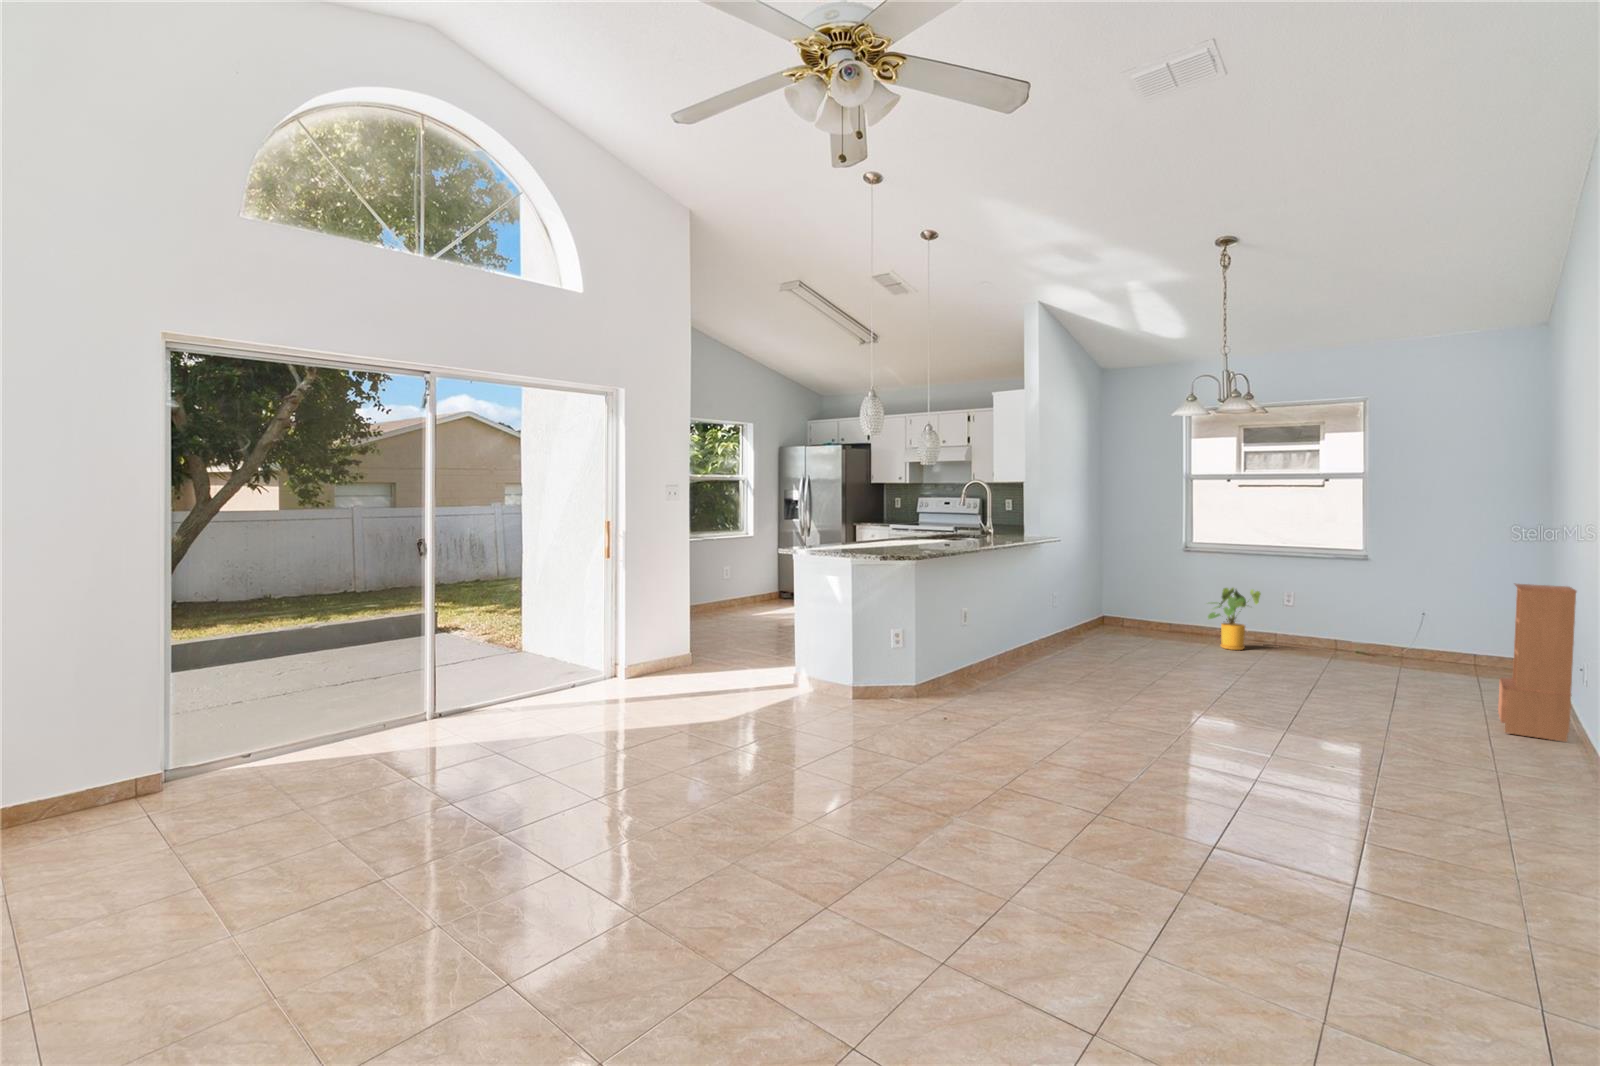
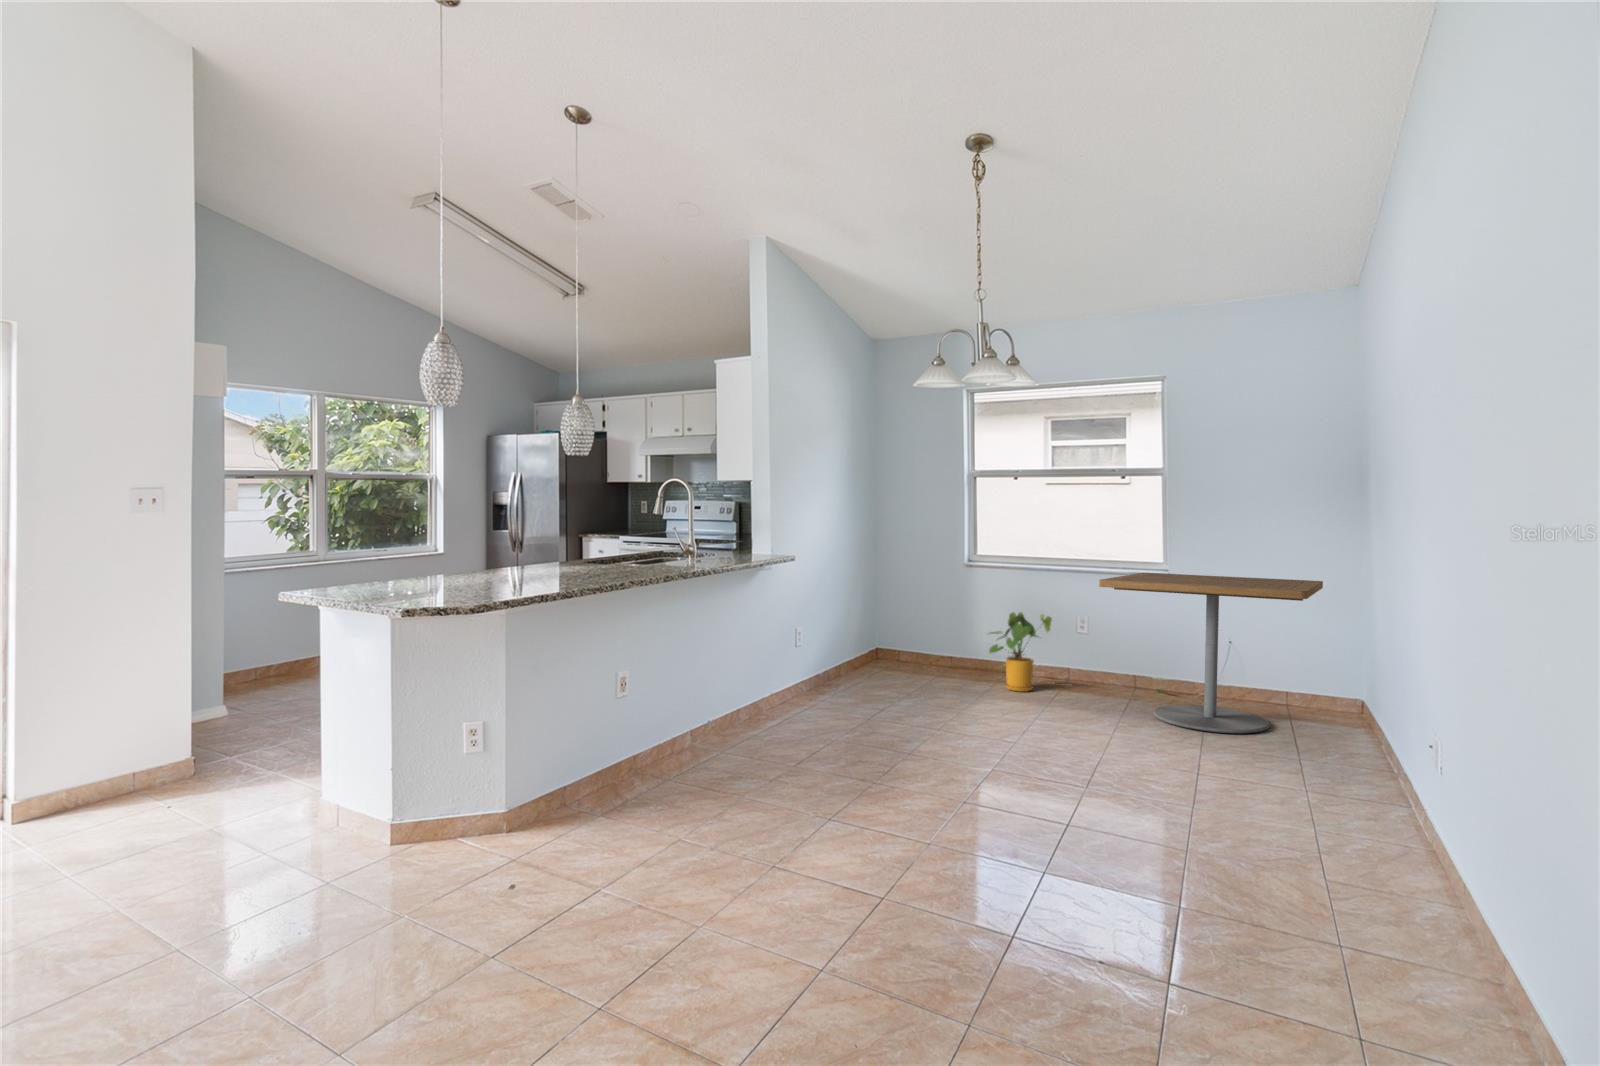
dining table: none [1310,557,1510,683] -> present [1099,573,1323,733]
bookcase: present [1498,584,1577,742] -> none [1316,610,1410,831]

